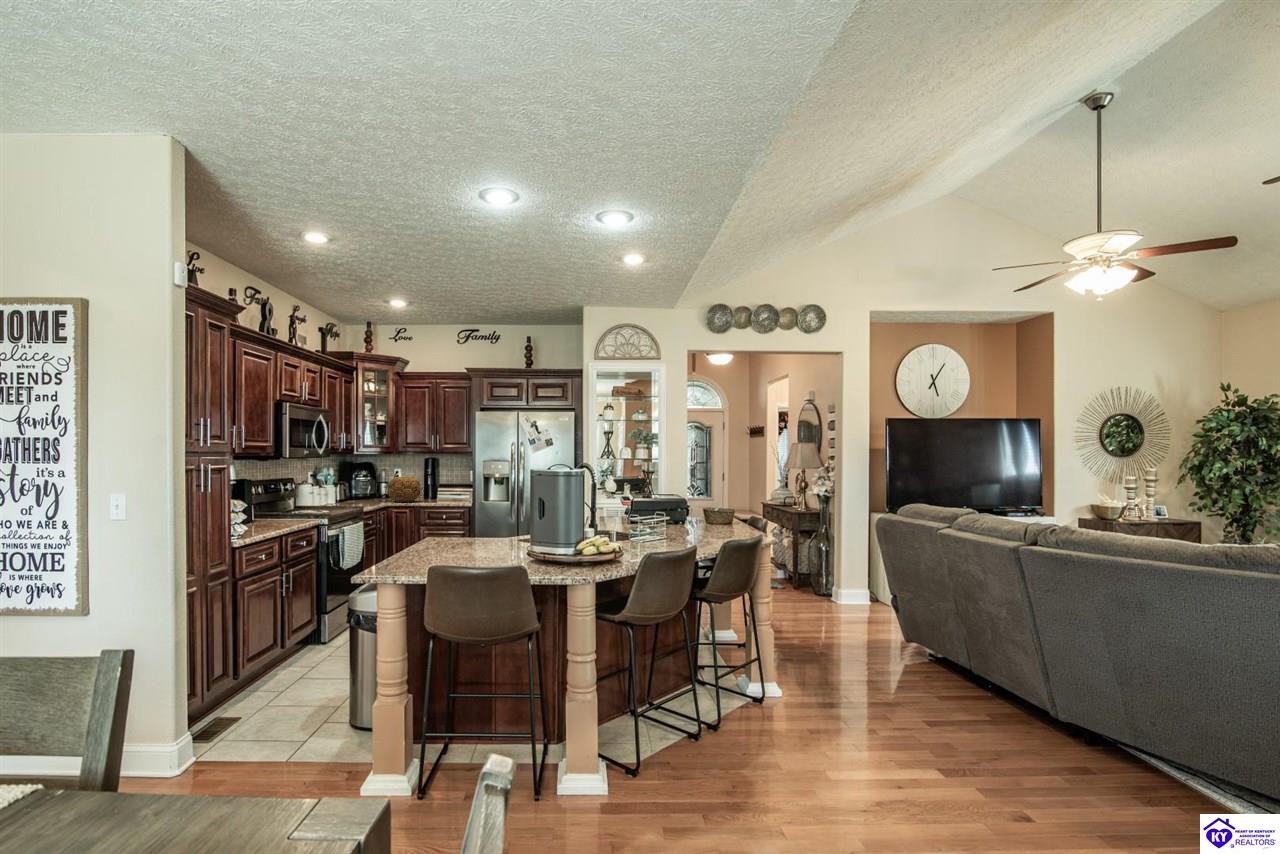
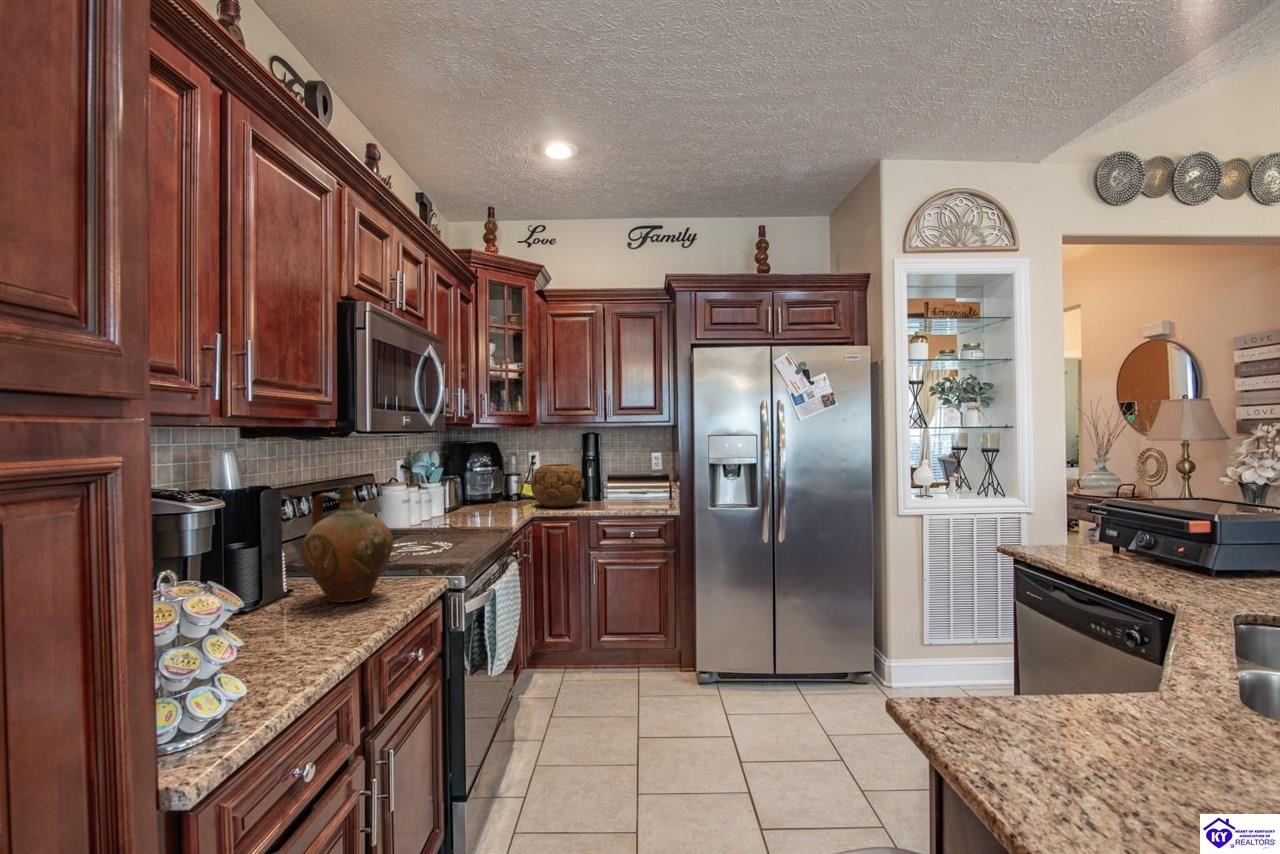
ceramic jug: none [261,479,296,522] -> present [301,485,393,603]

